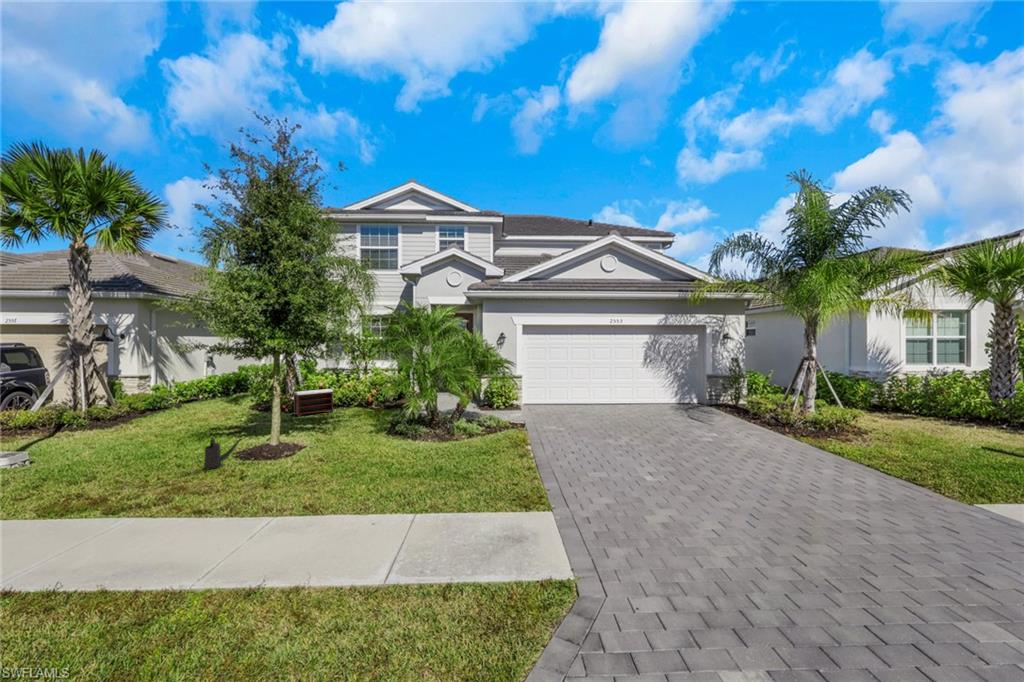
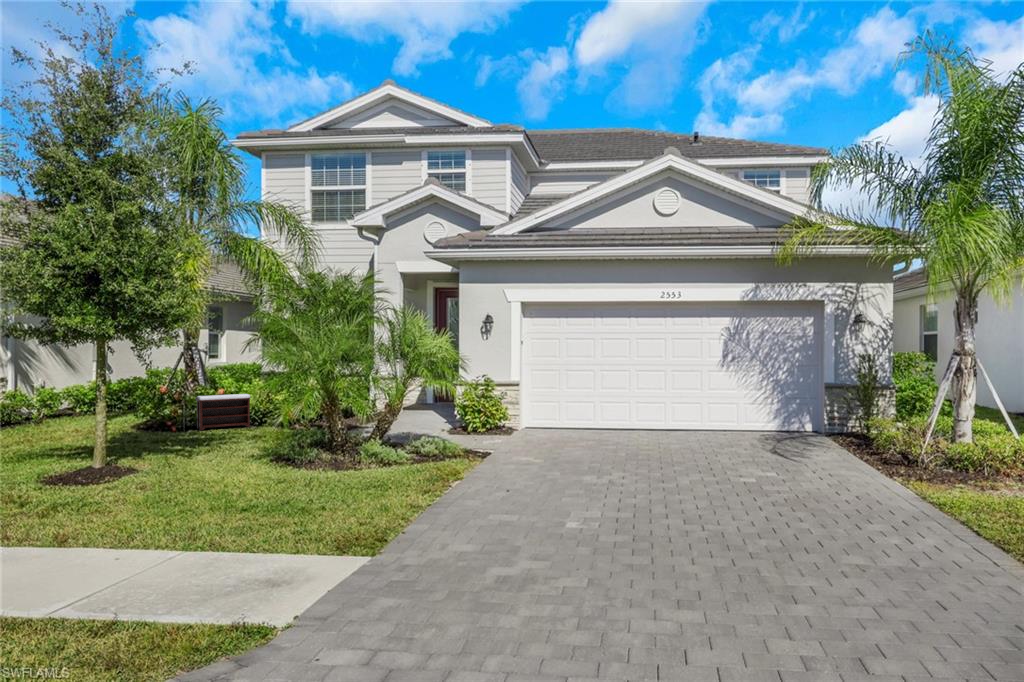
watering can: present [198,438,241,469] -> none [40,440,93,479]

